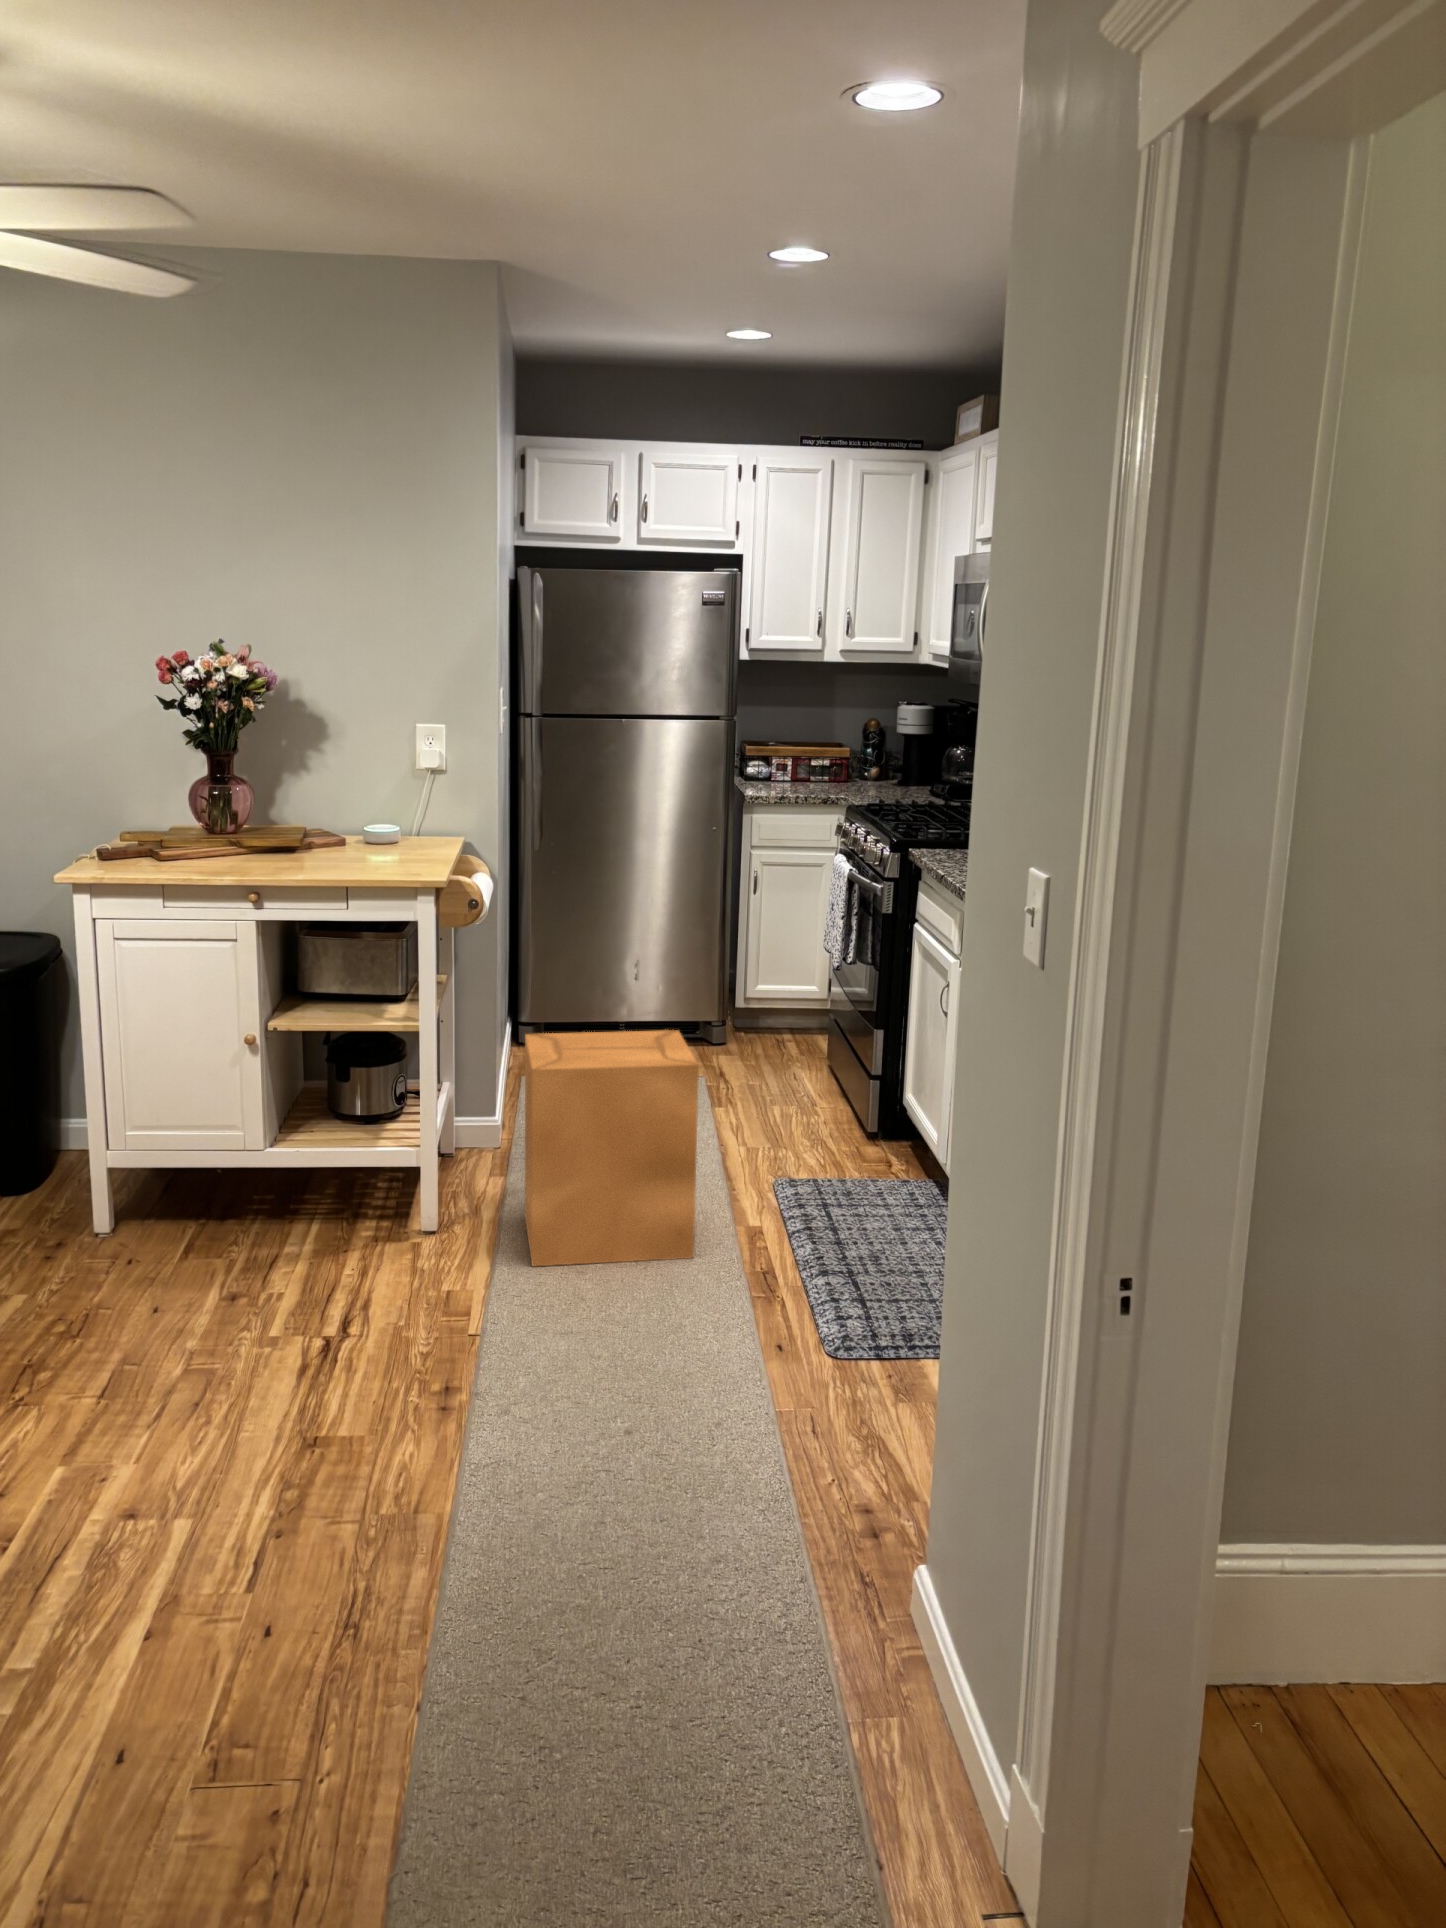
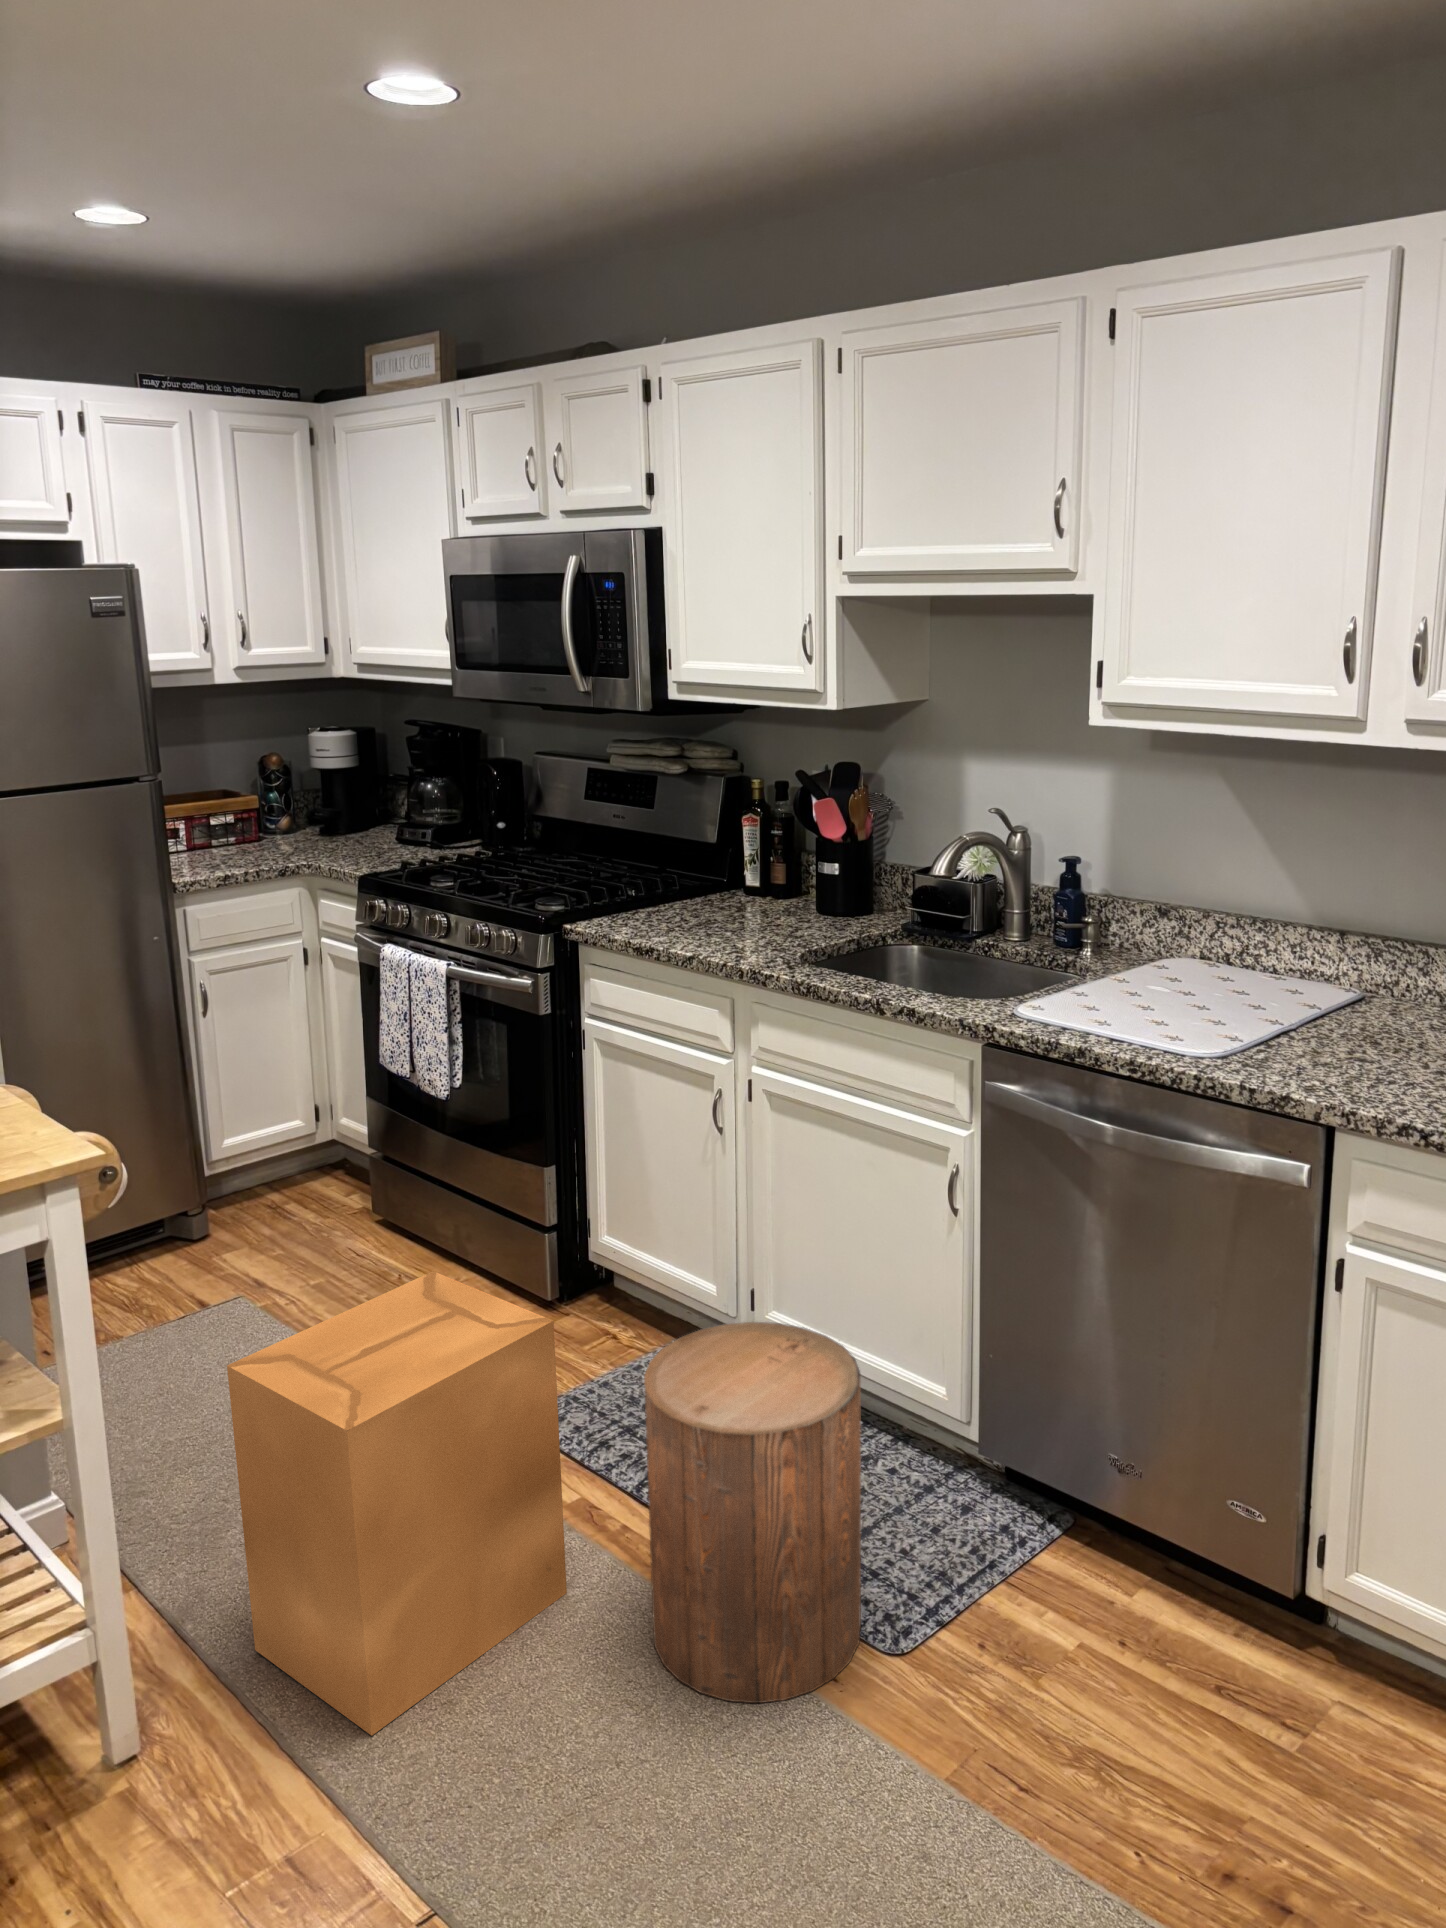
stool: none [697,1100,854,1350] -> present [644,1322,861,1703]

